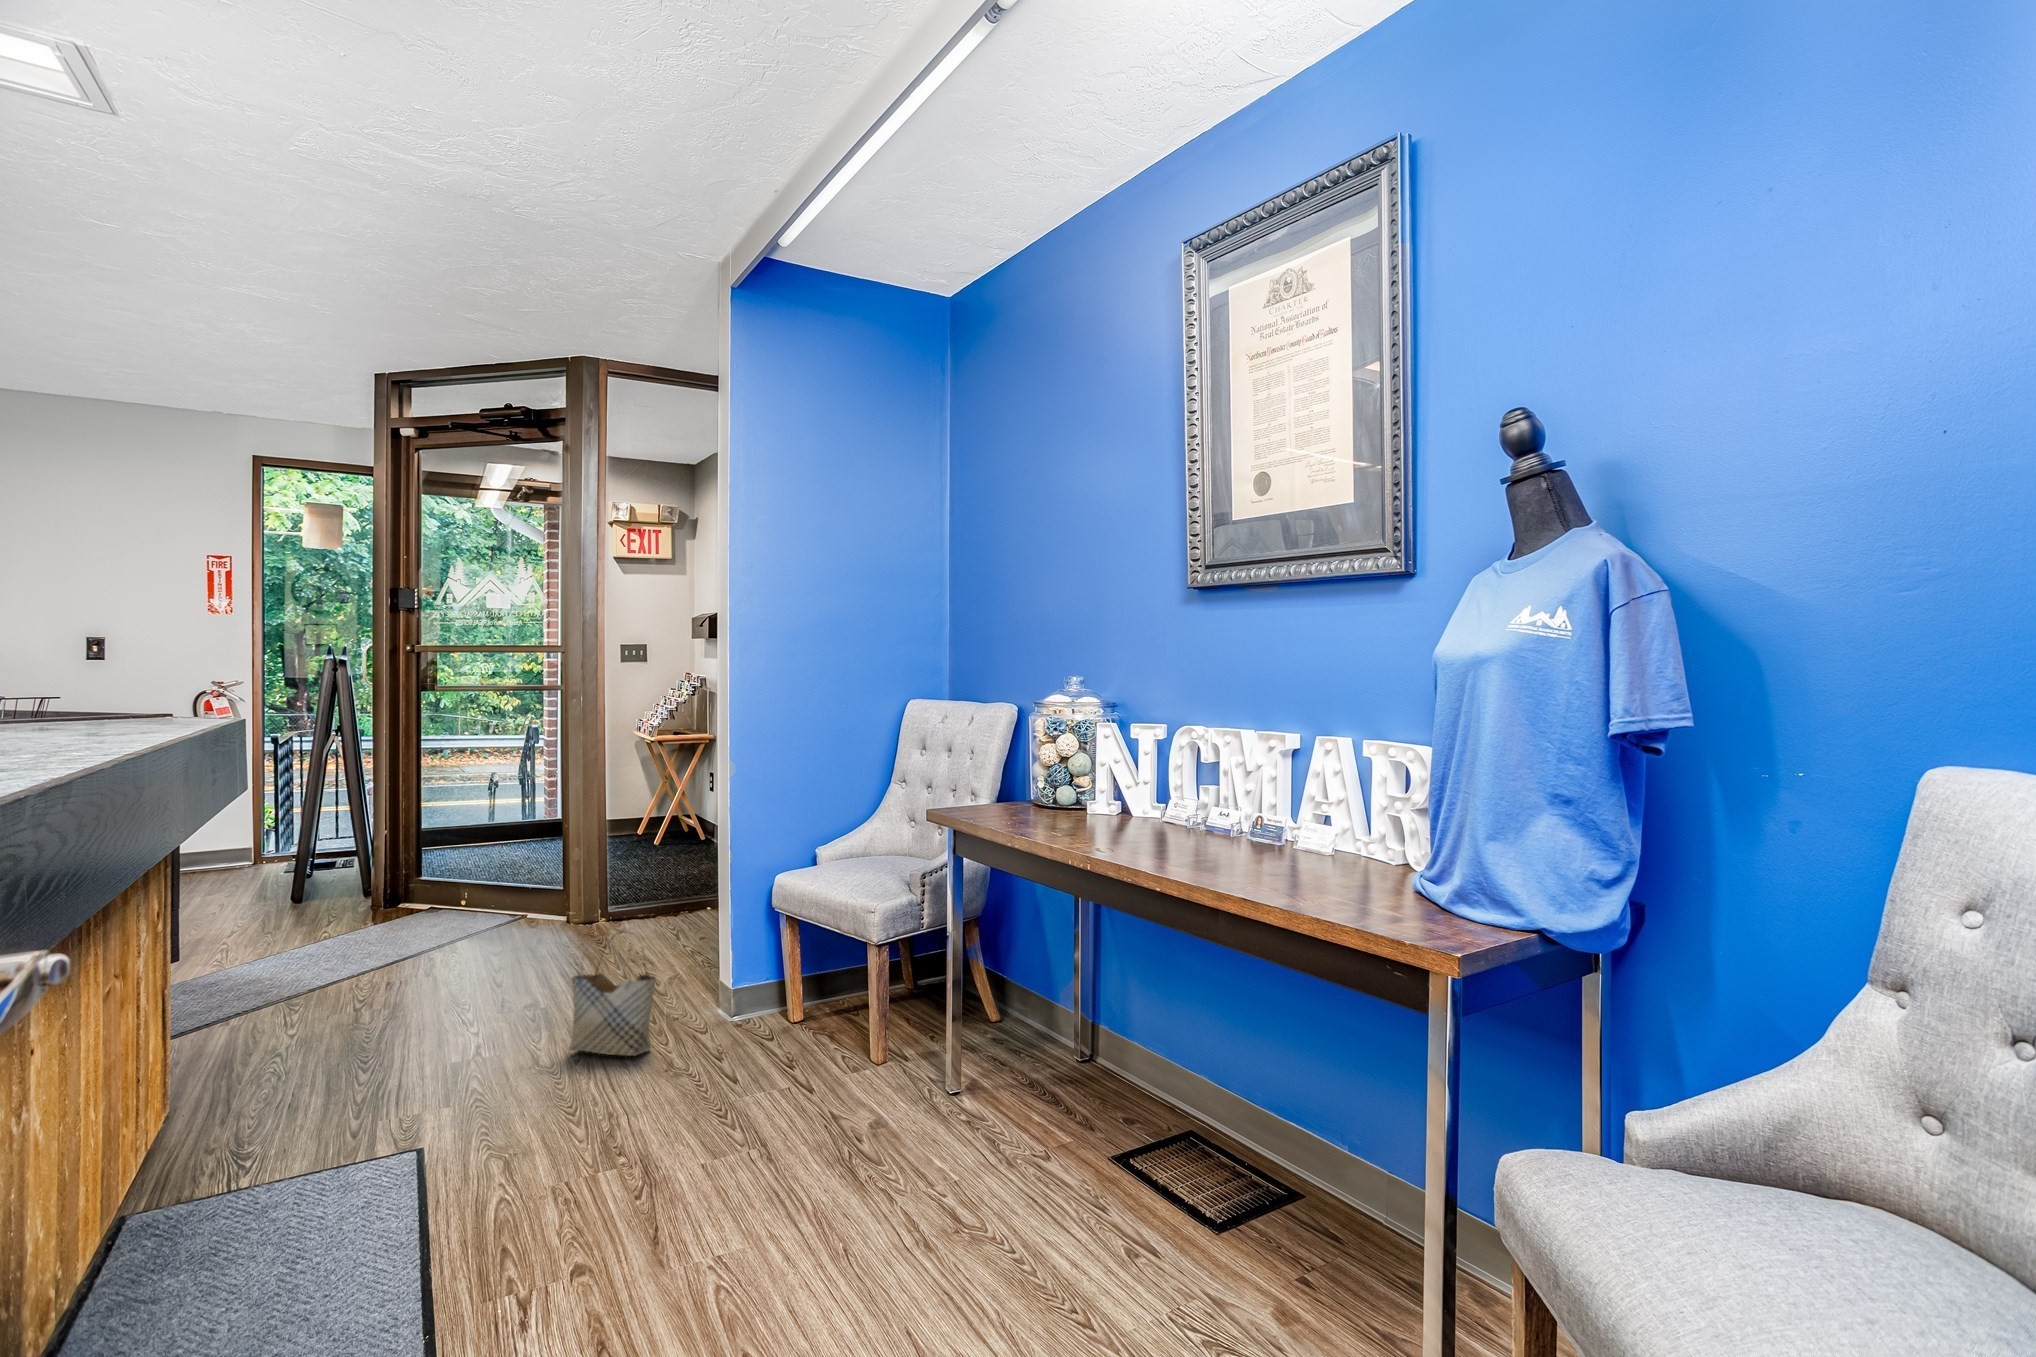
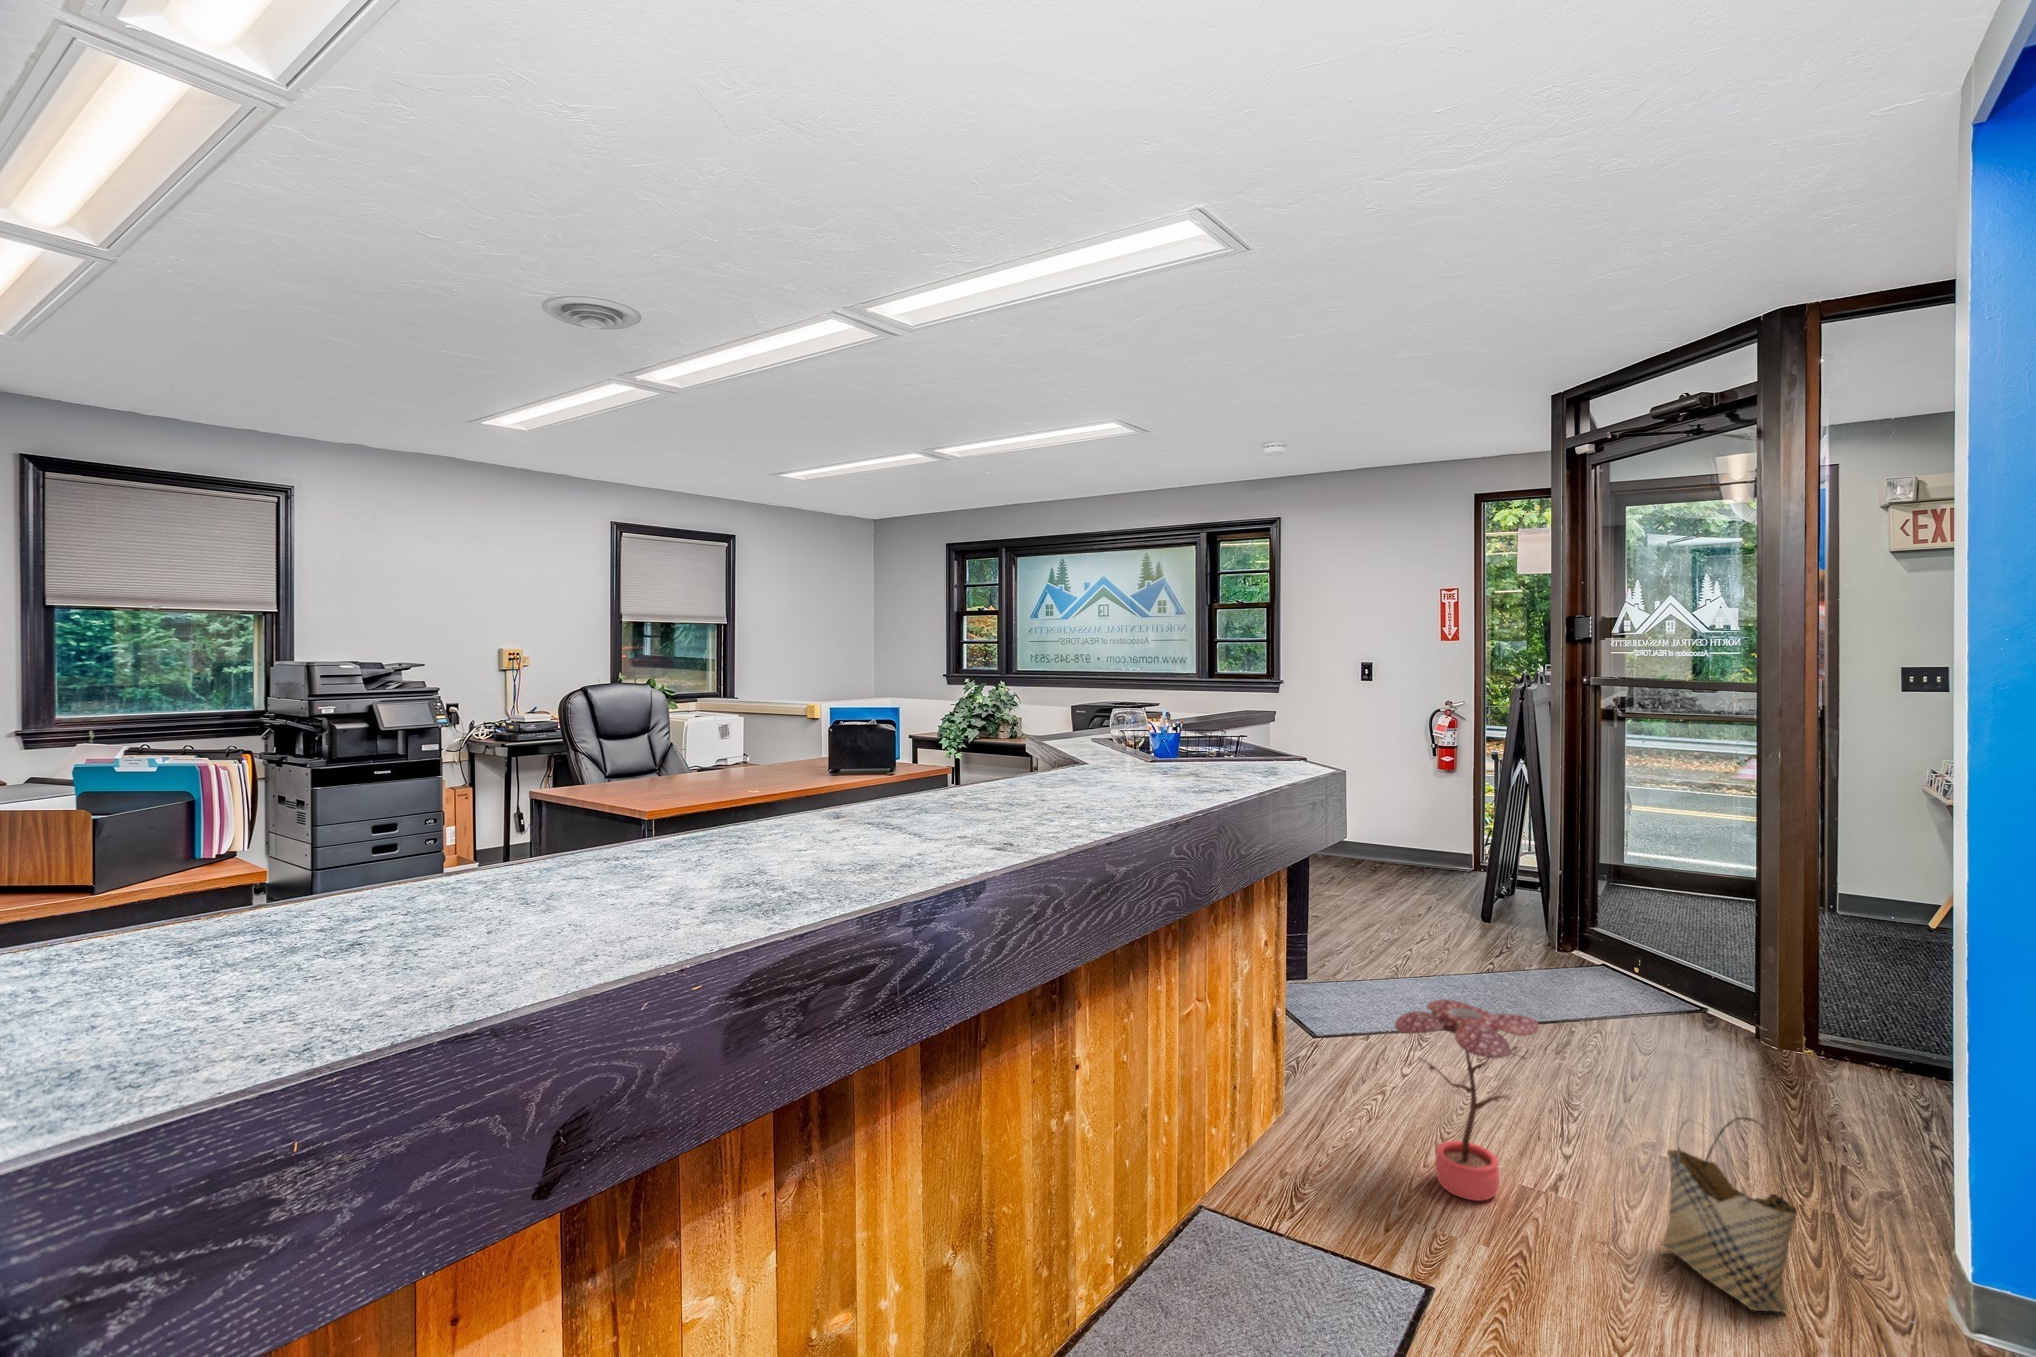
potted plant: none [336,914,468,1093] -> present [1395,999,1539,1201]

